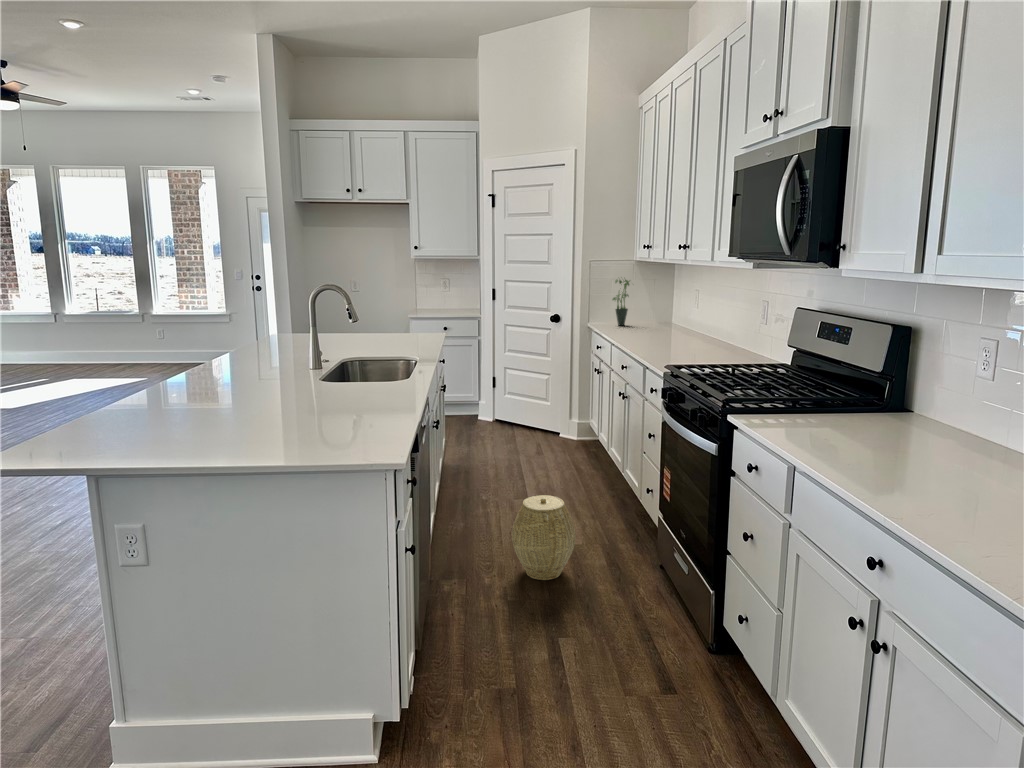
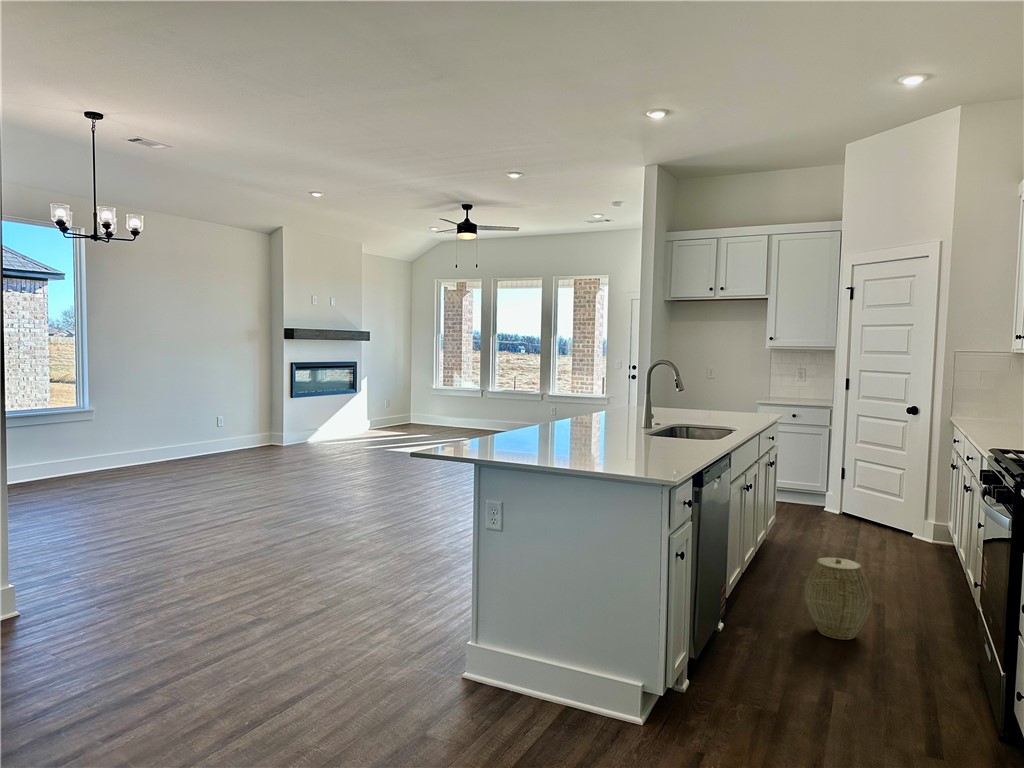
potted plant: present [613,280,630,325] -> none [981,368,1010,421]

